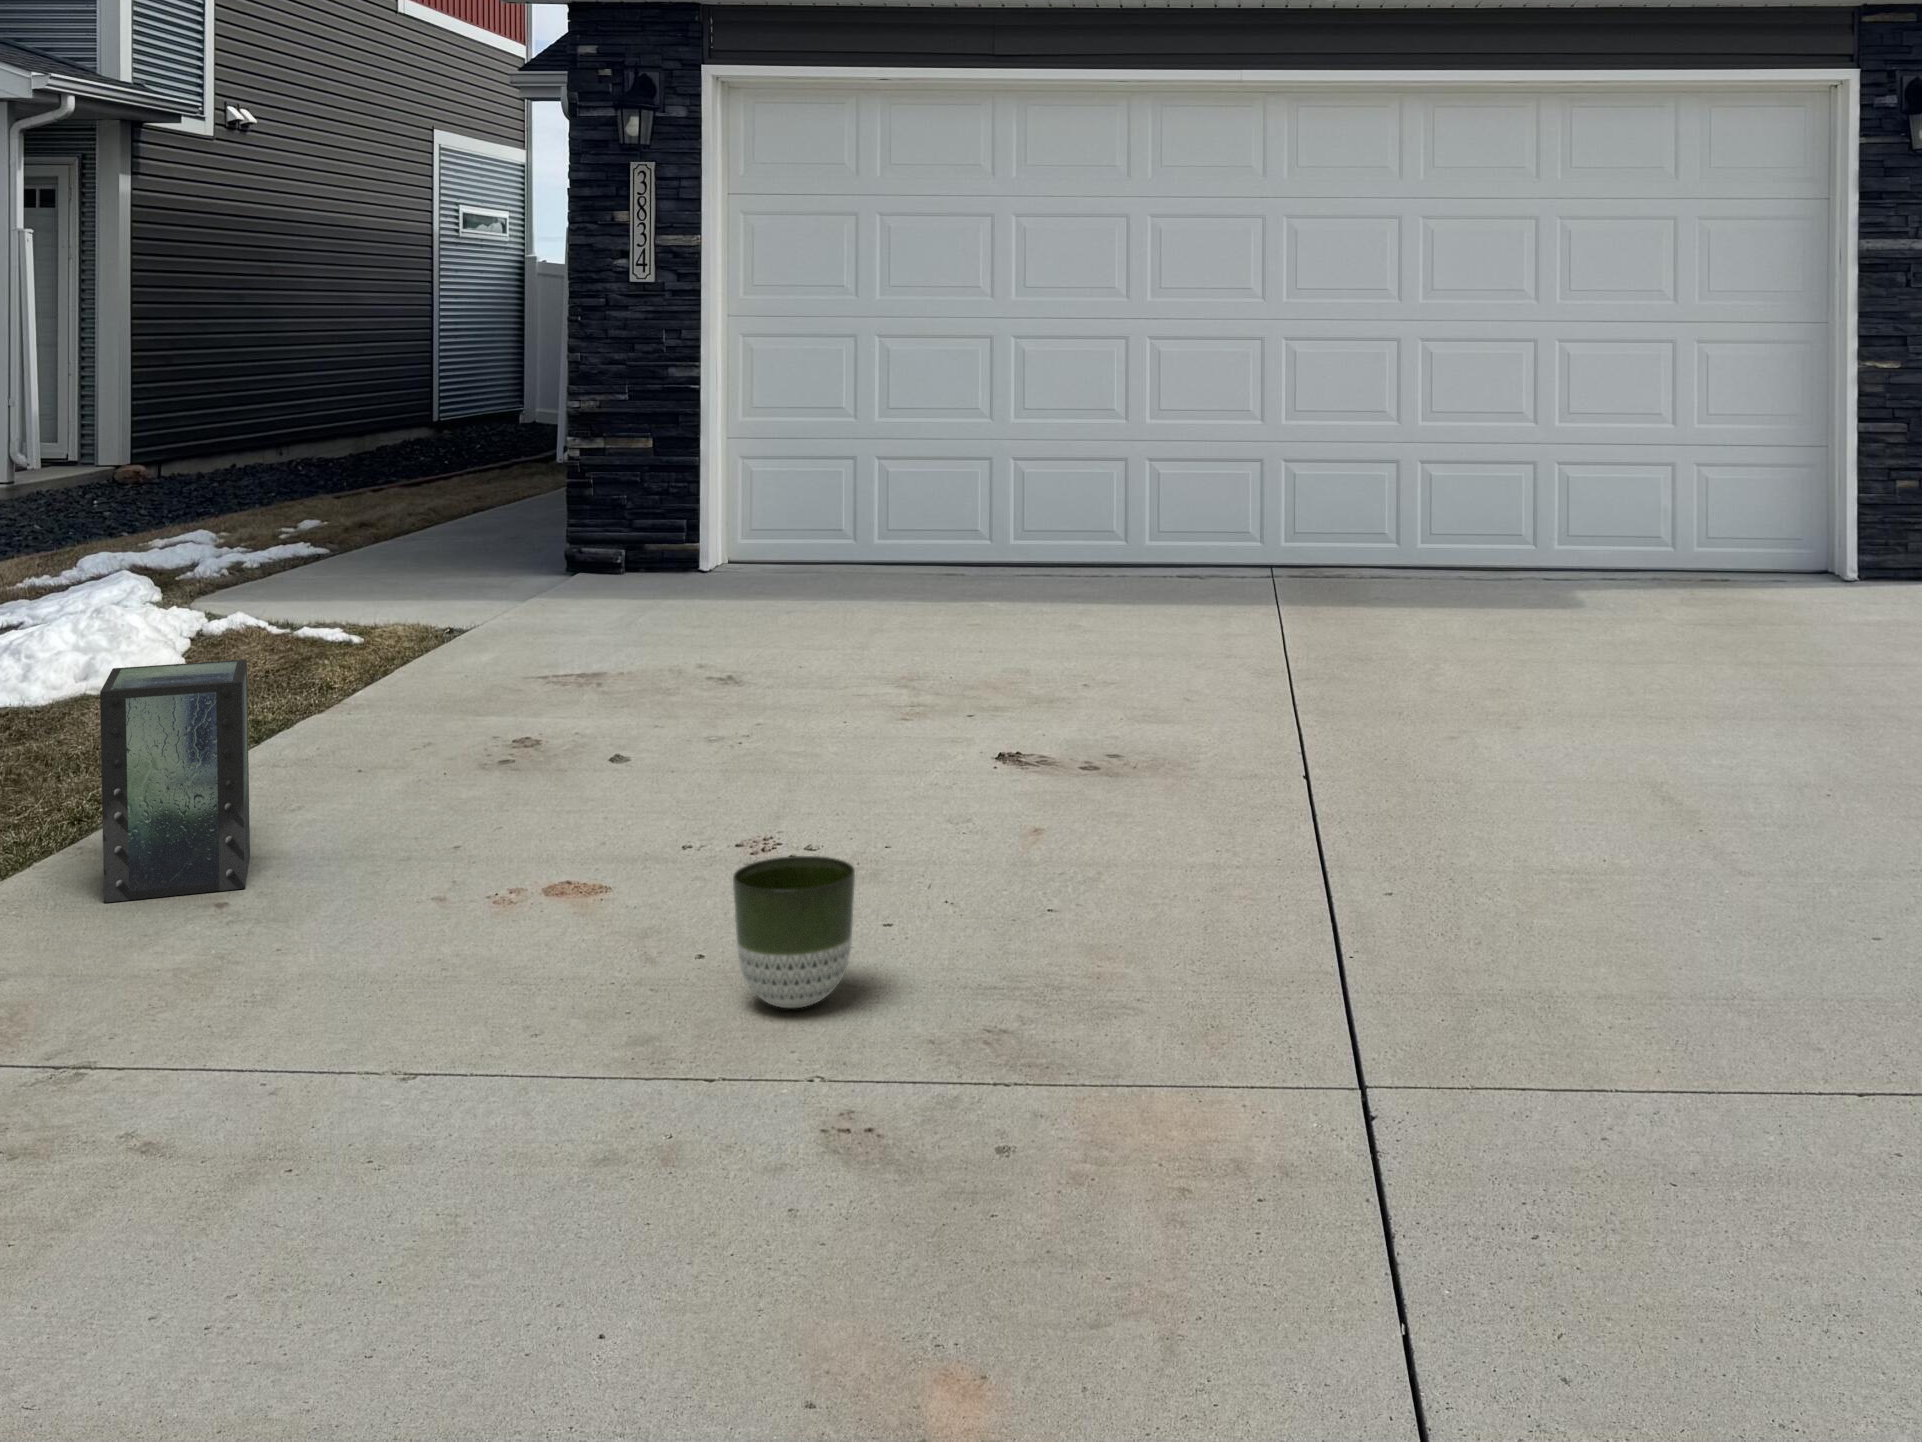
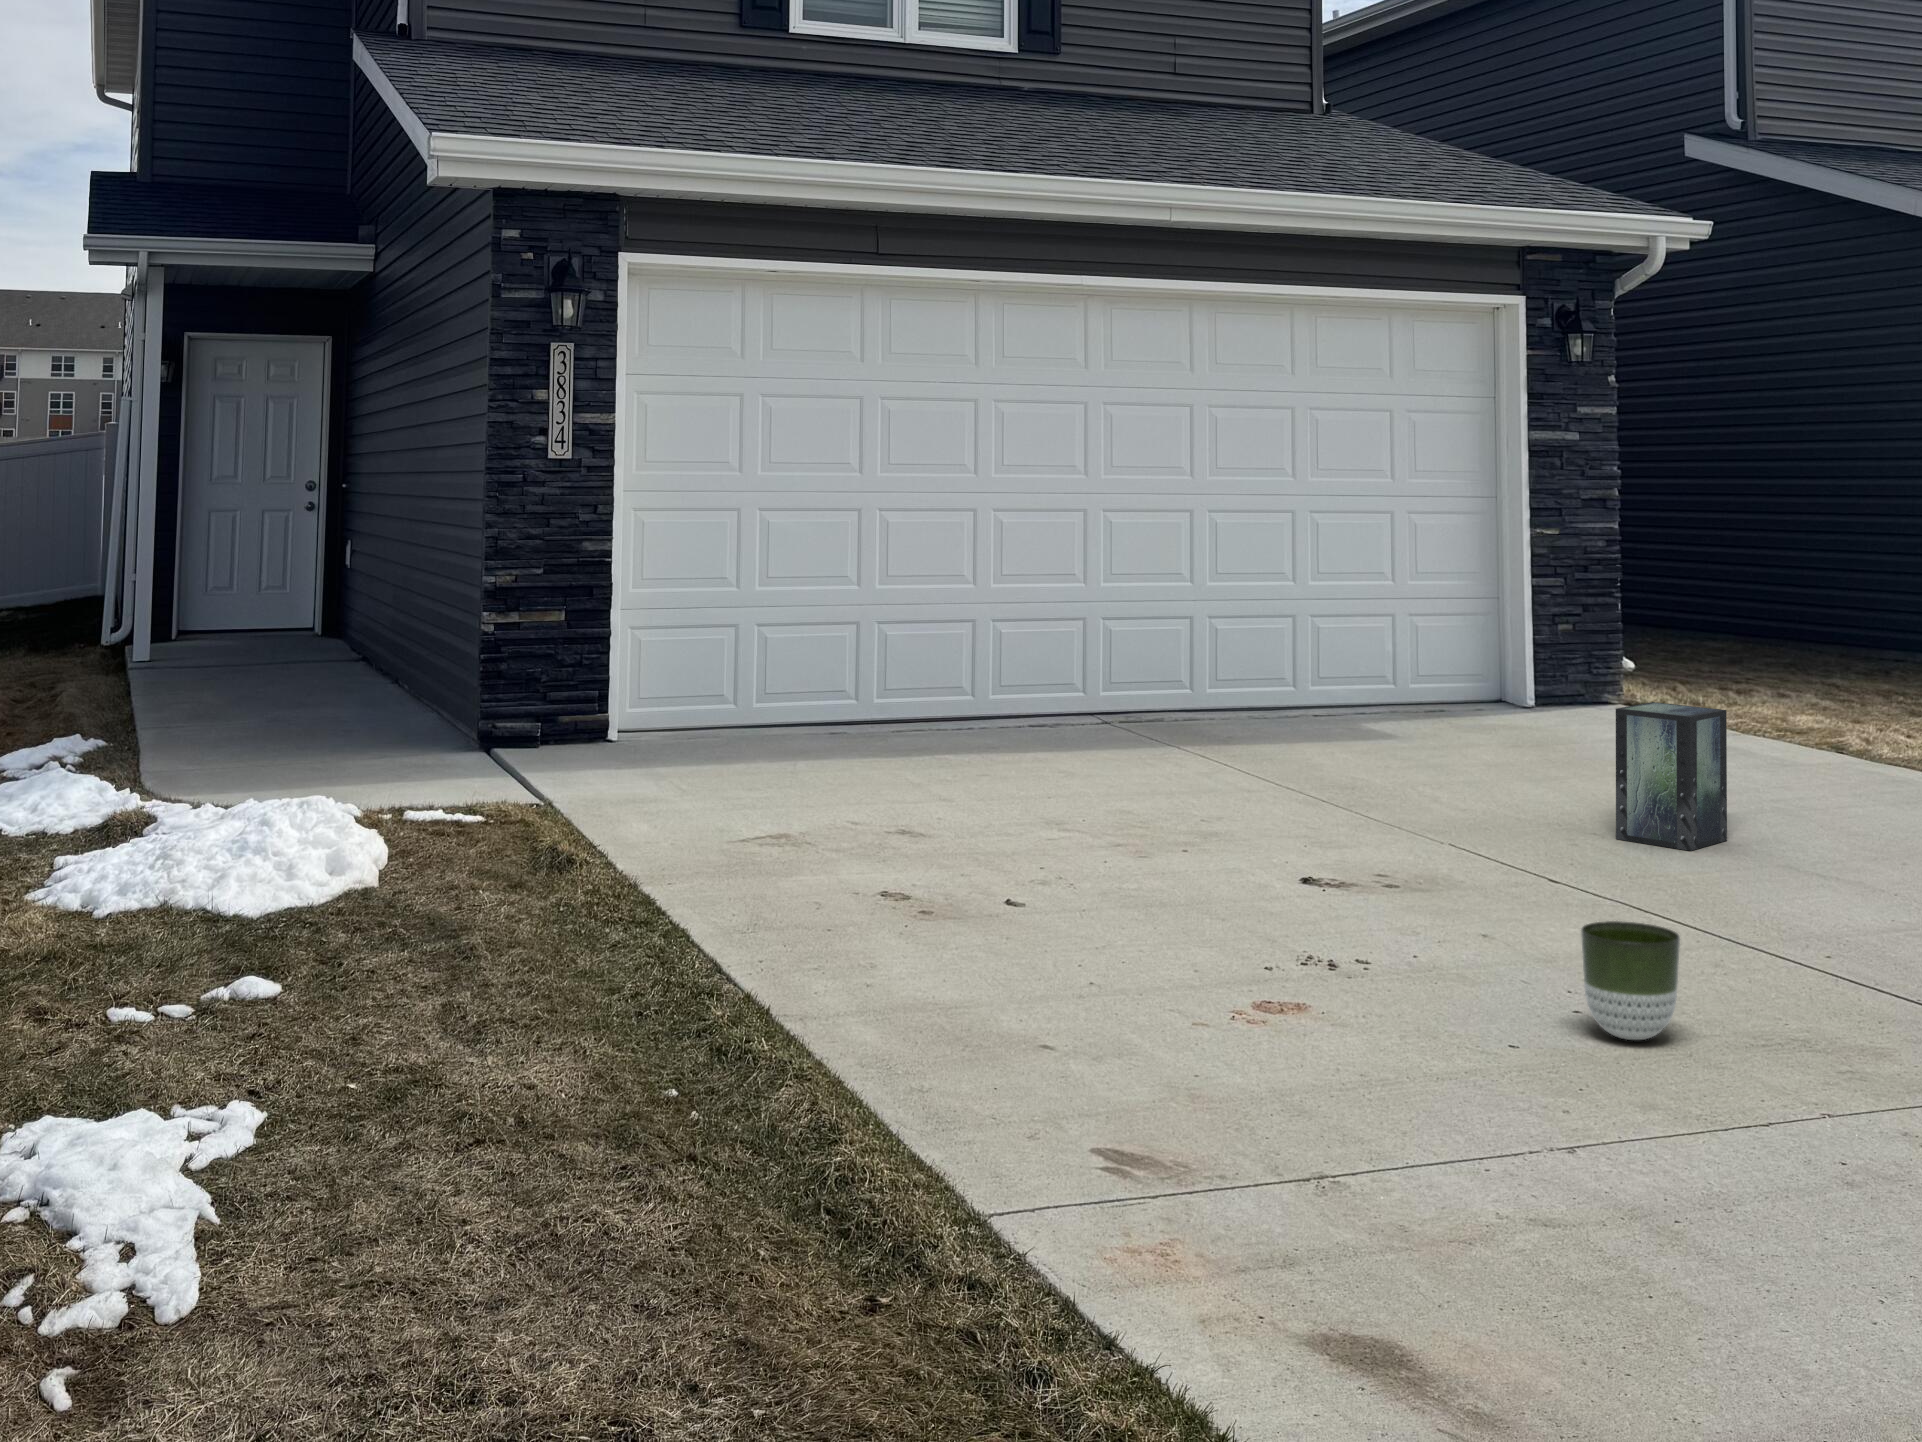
storage box: present [100,660,250,903] -> present [1616,702,1727,851]

